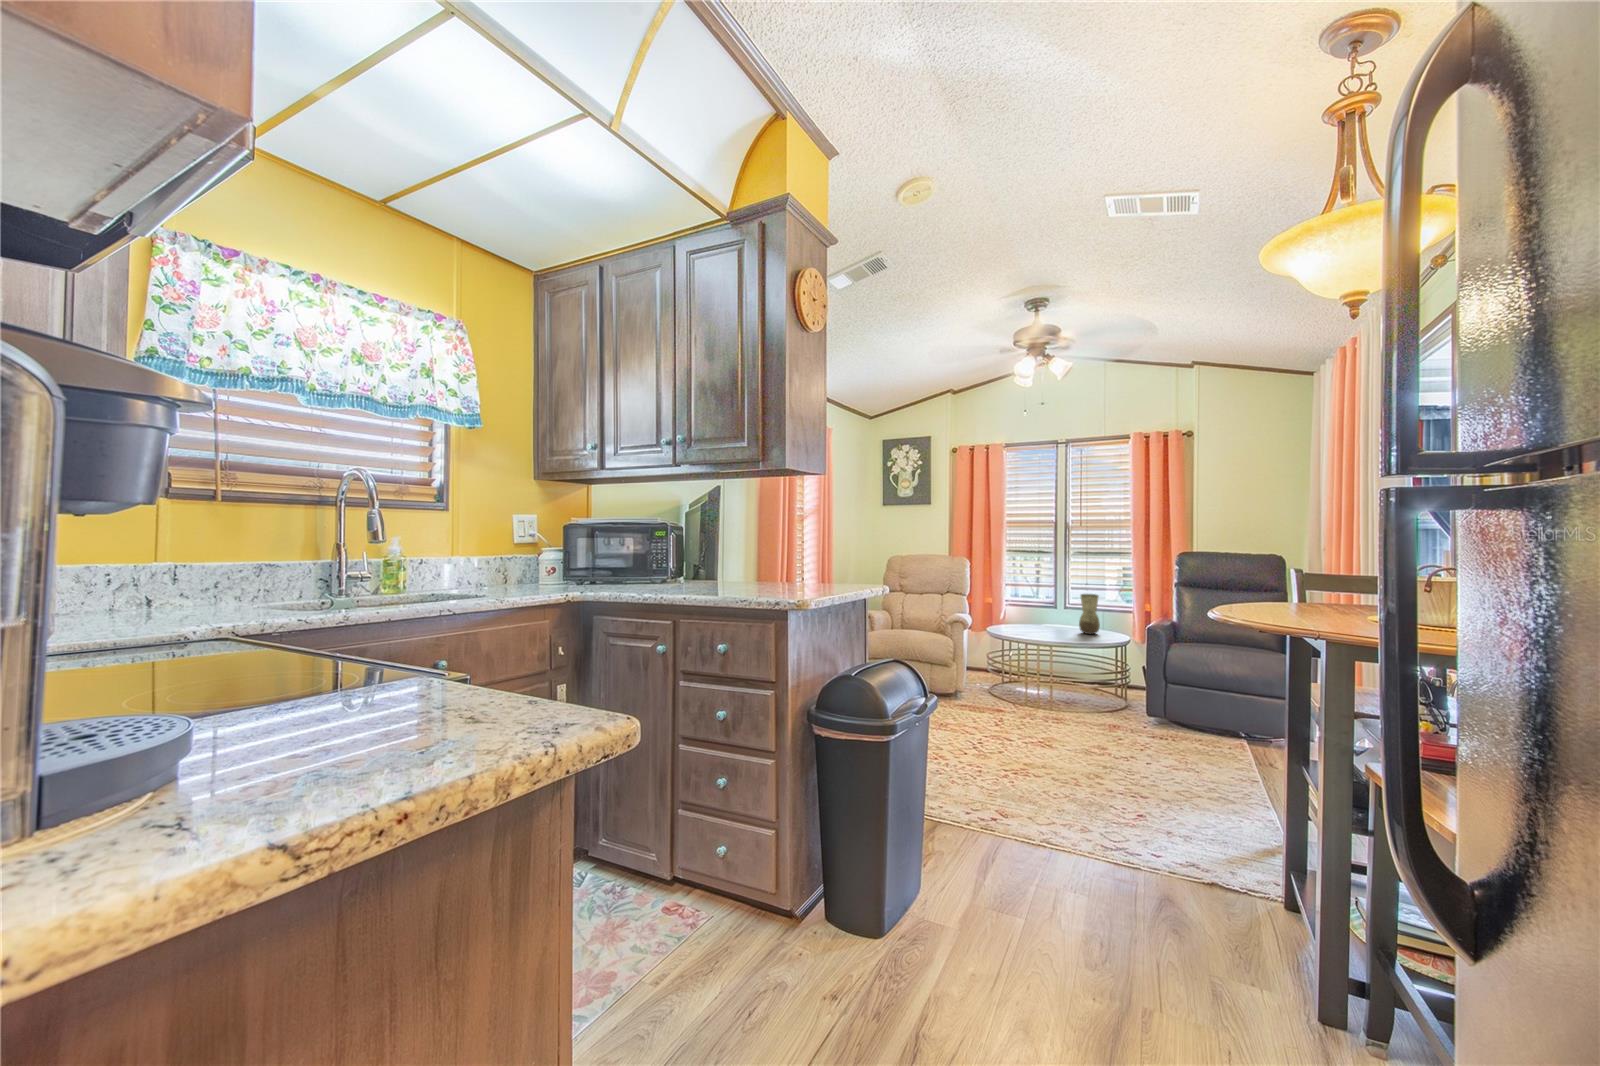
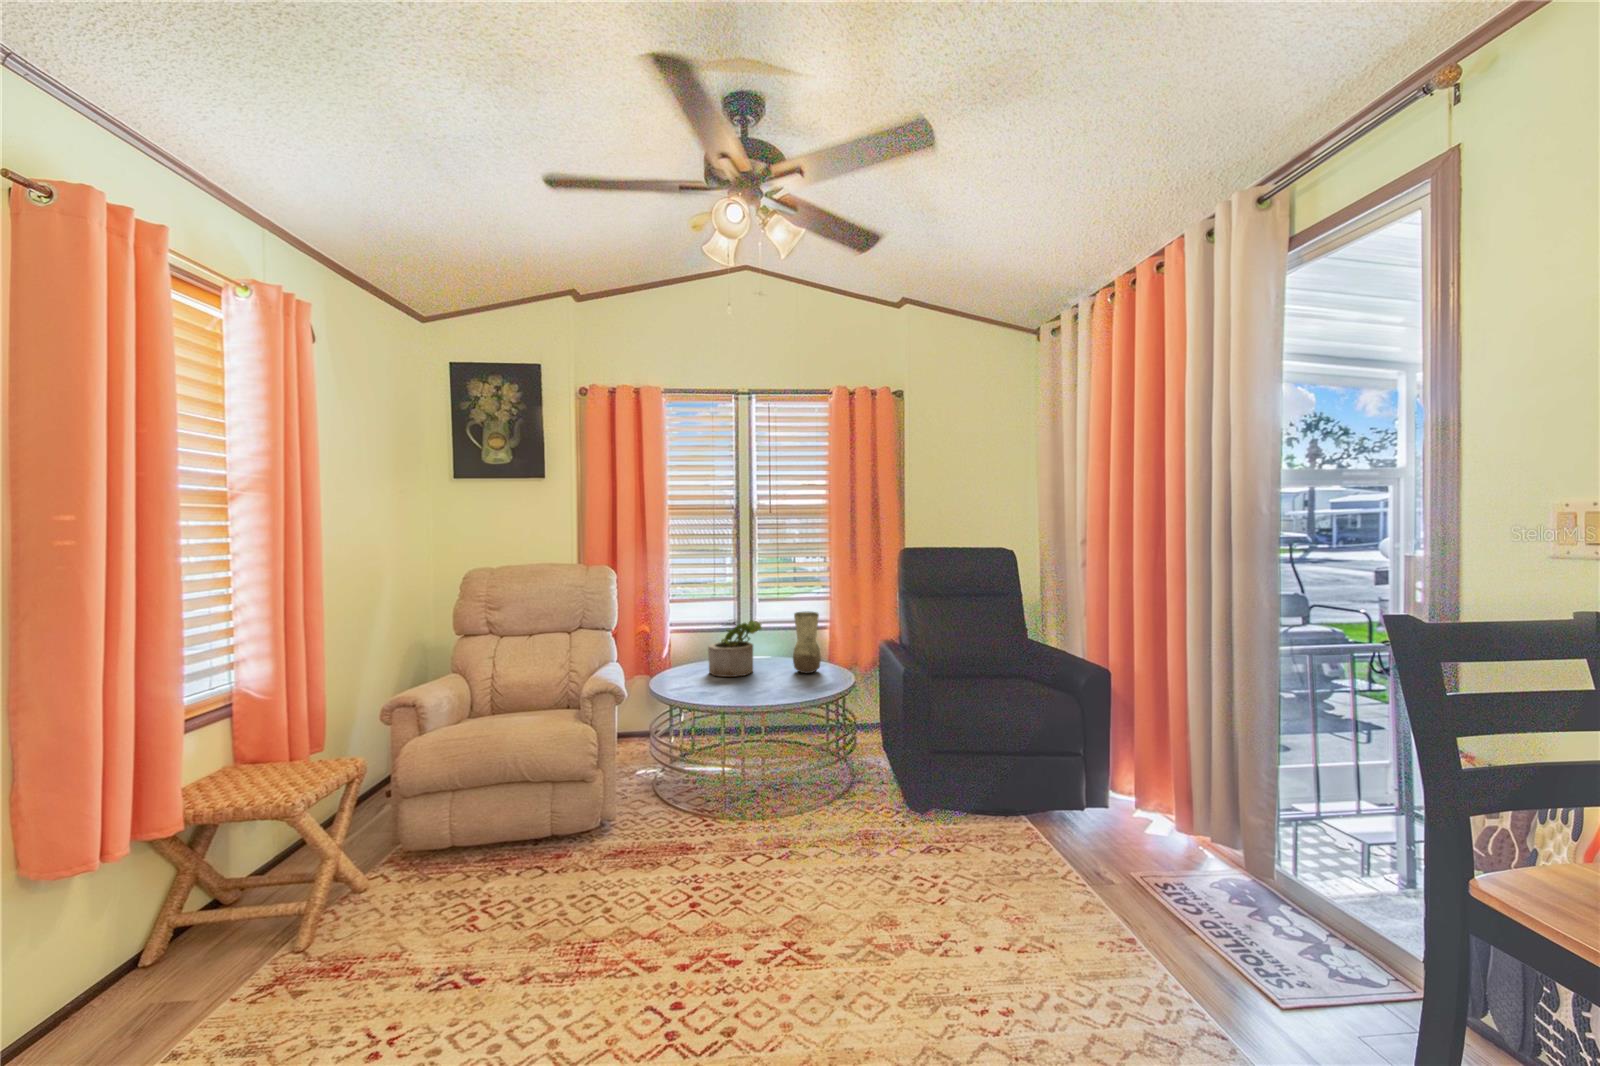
potted plant: none [1023,596,1061,631] -> present [708,620,762,677]

